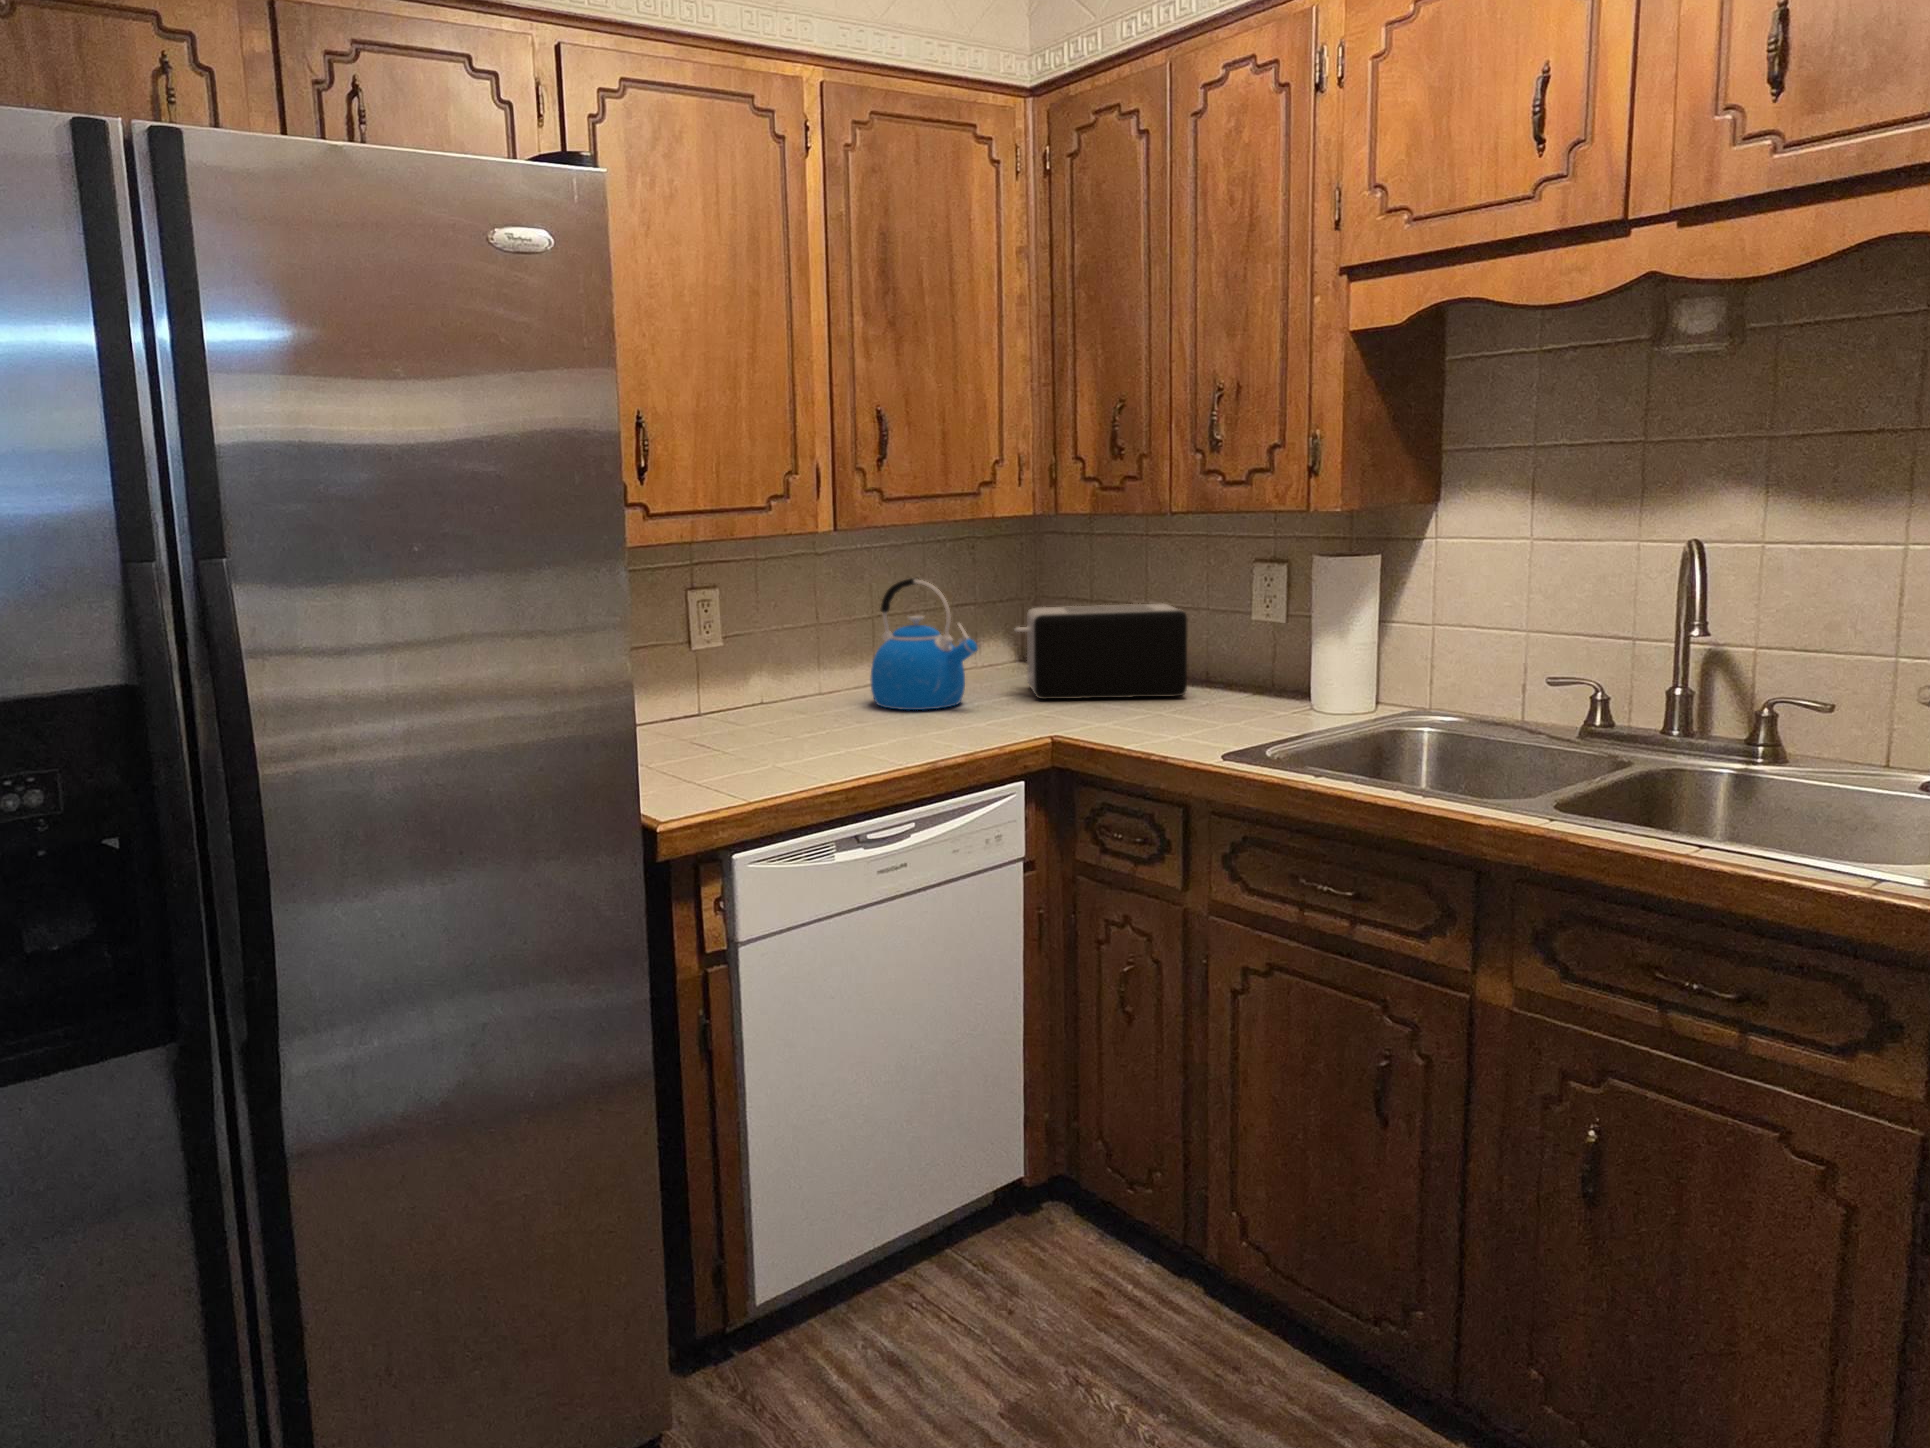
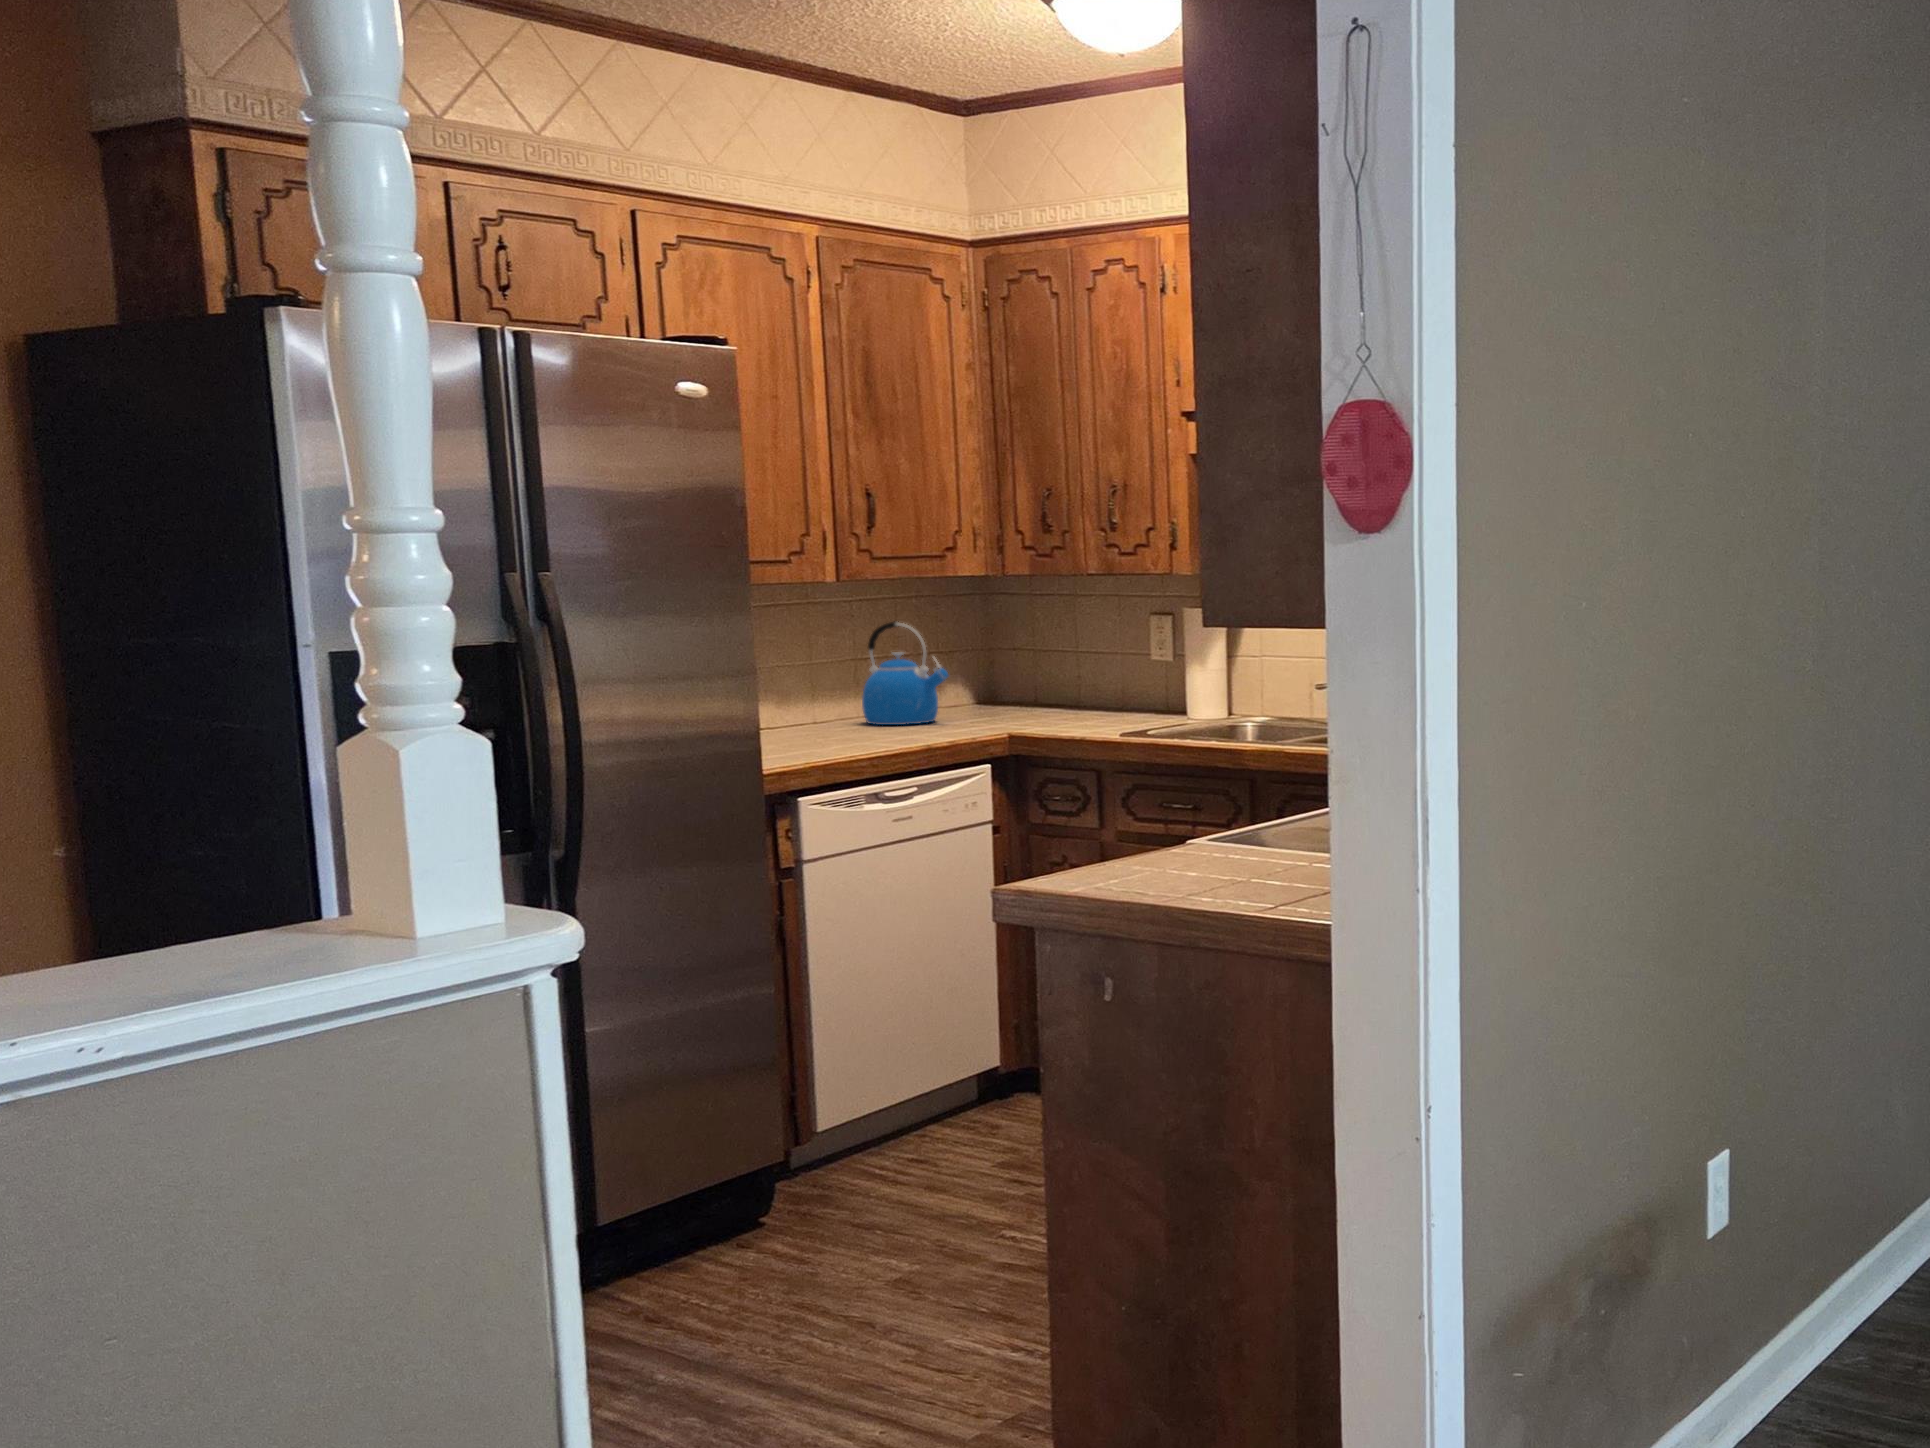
toaster: present [1015,603,1188,699] -> none [974,646,1104,717]

